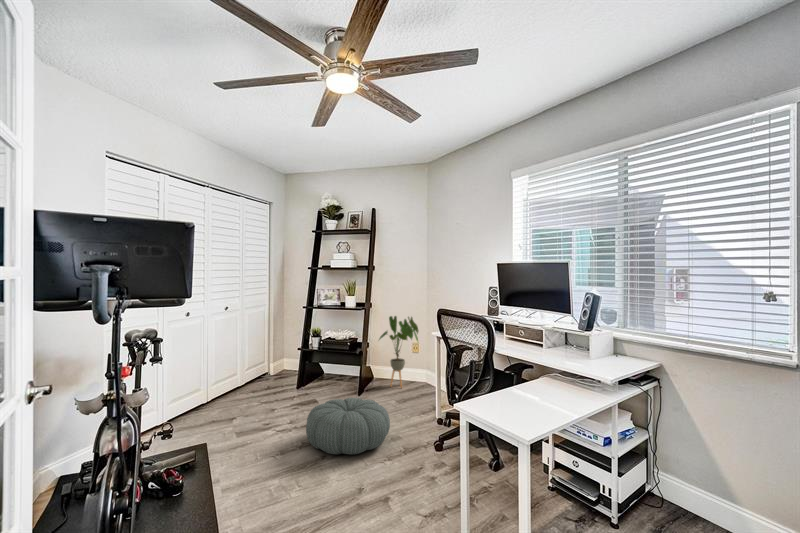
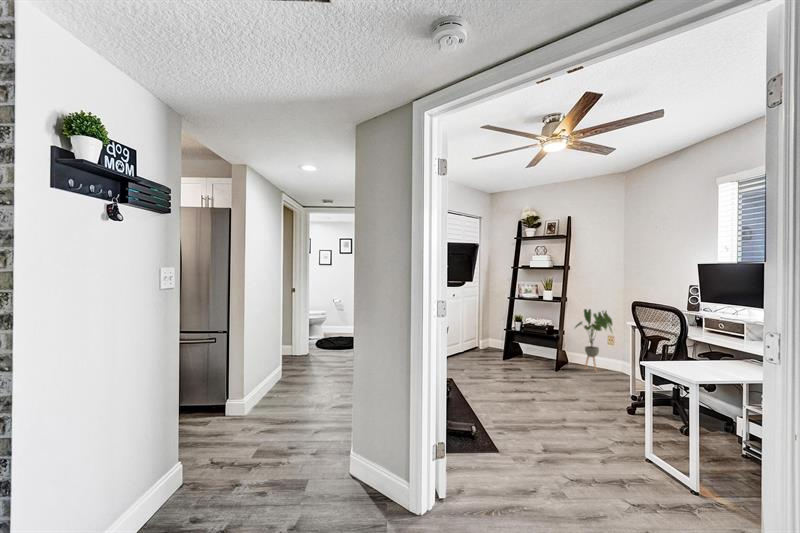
pouf: present [306,398,390,455] -> none [517,369,587,411]

